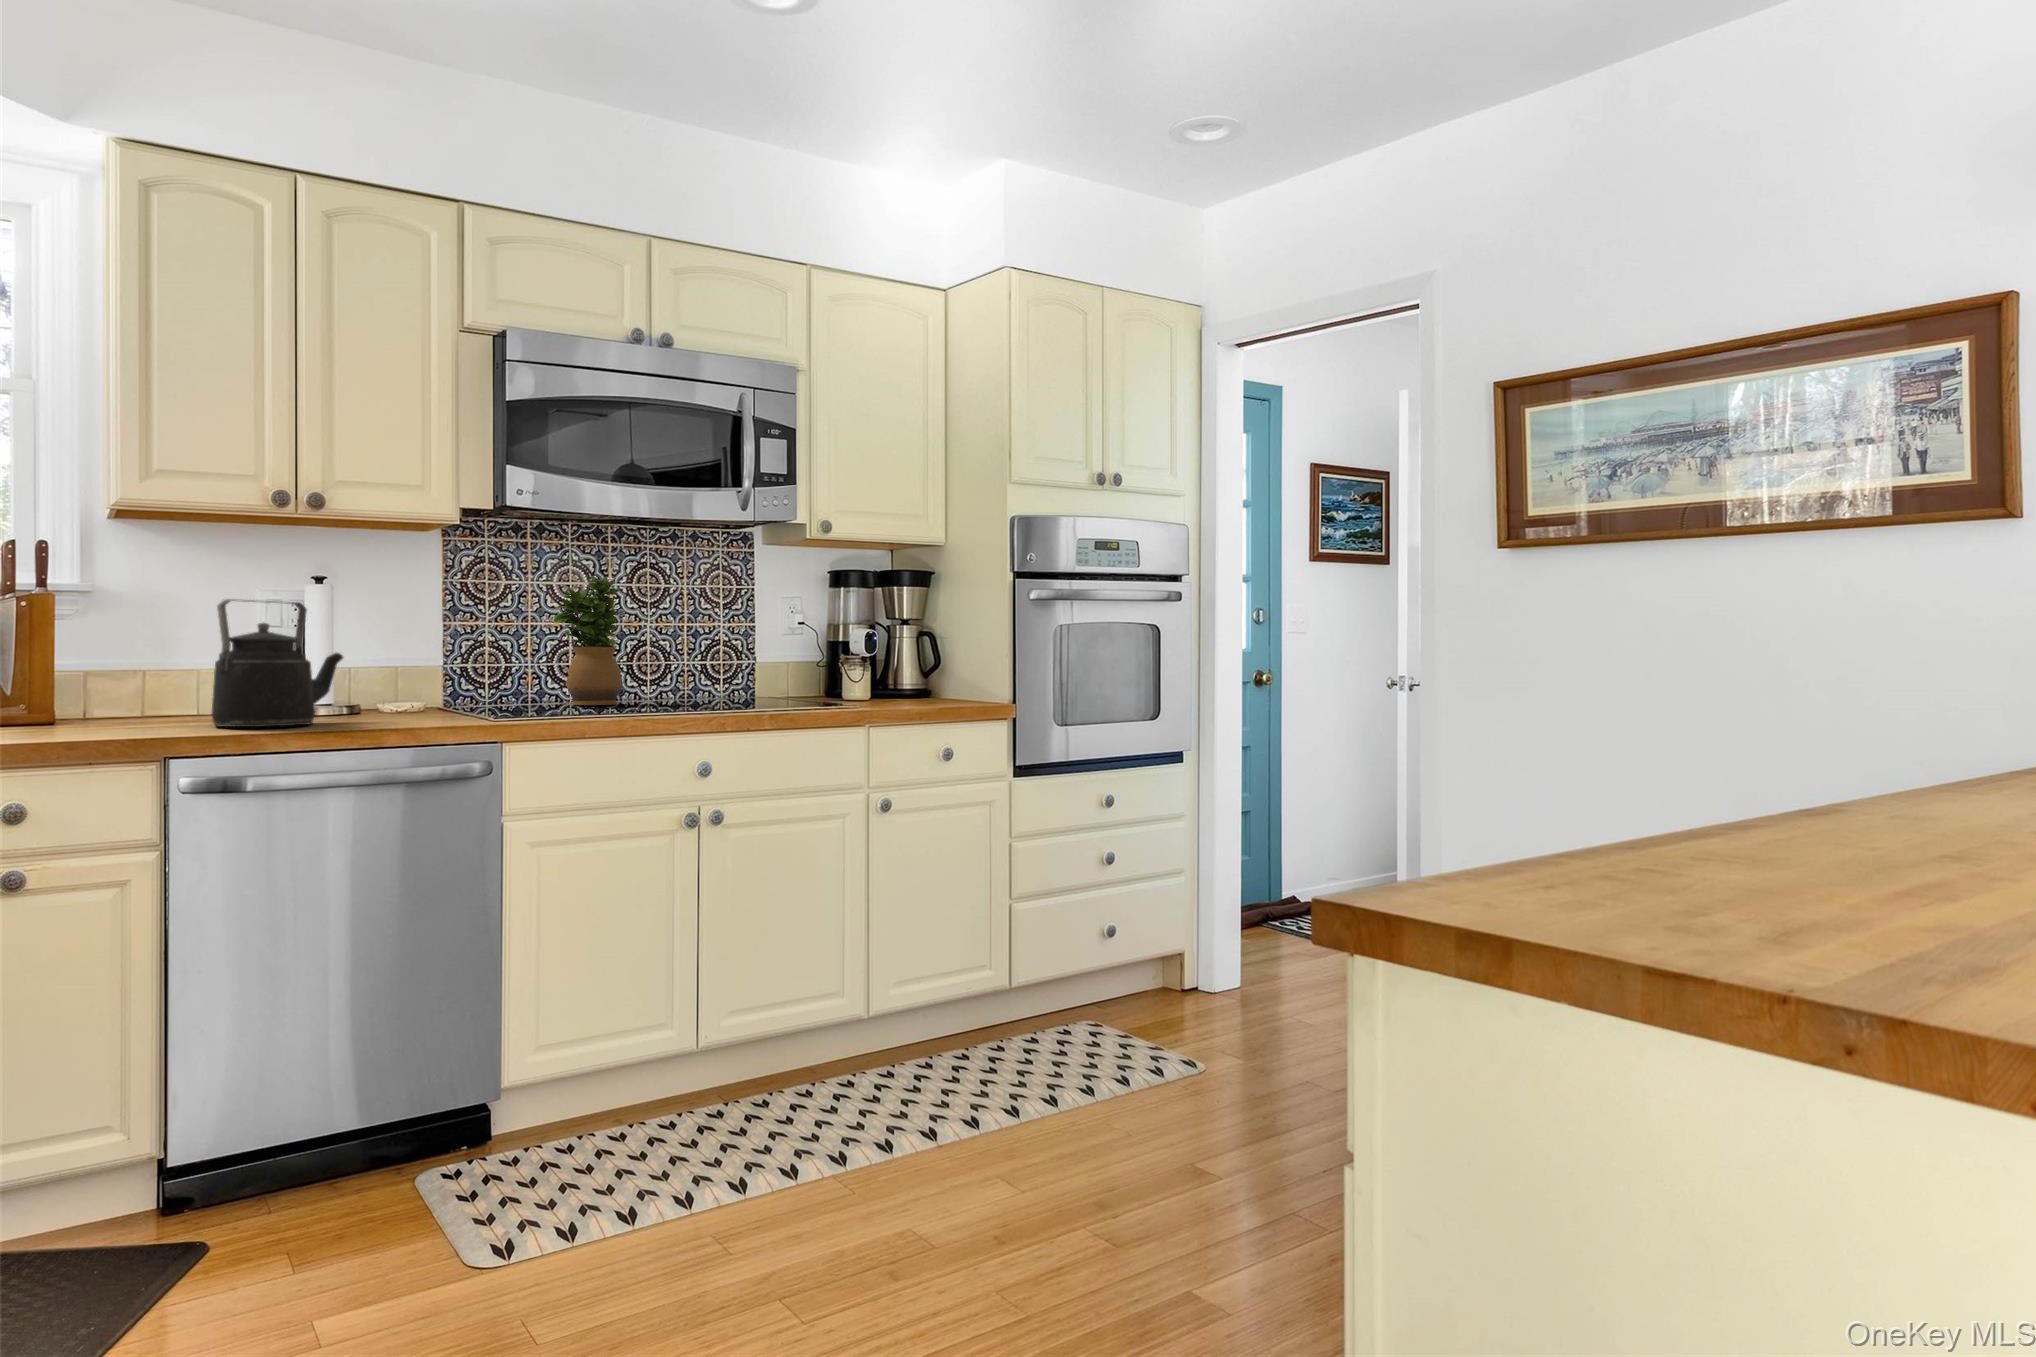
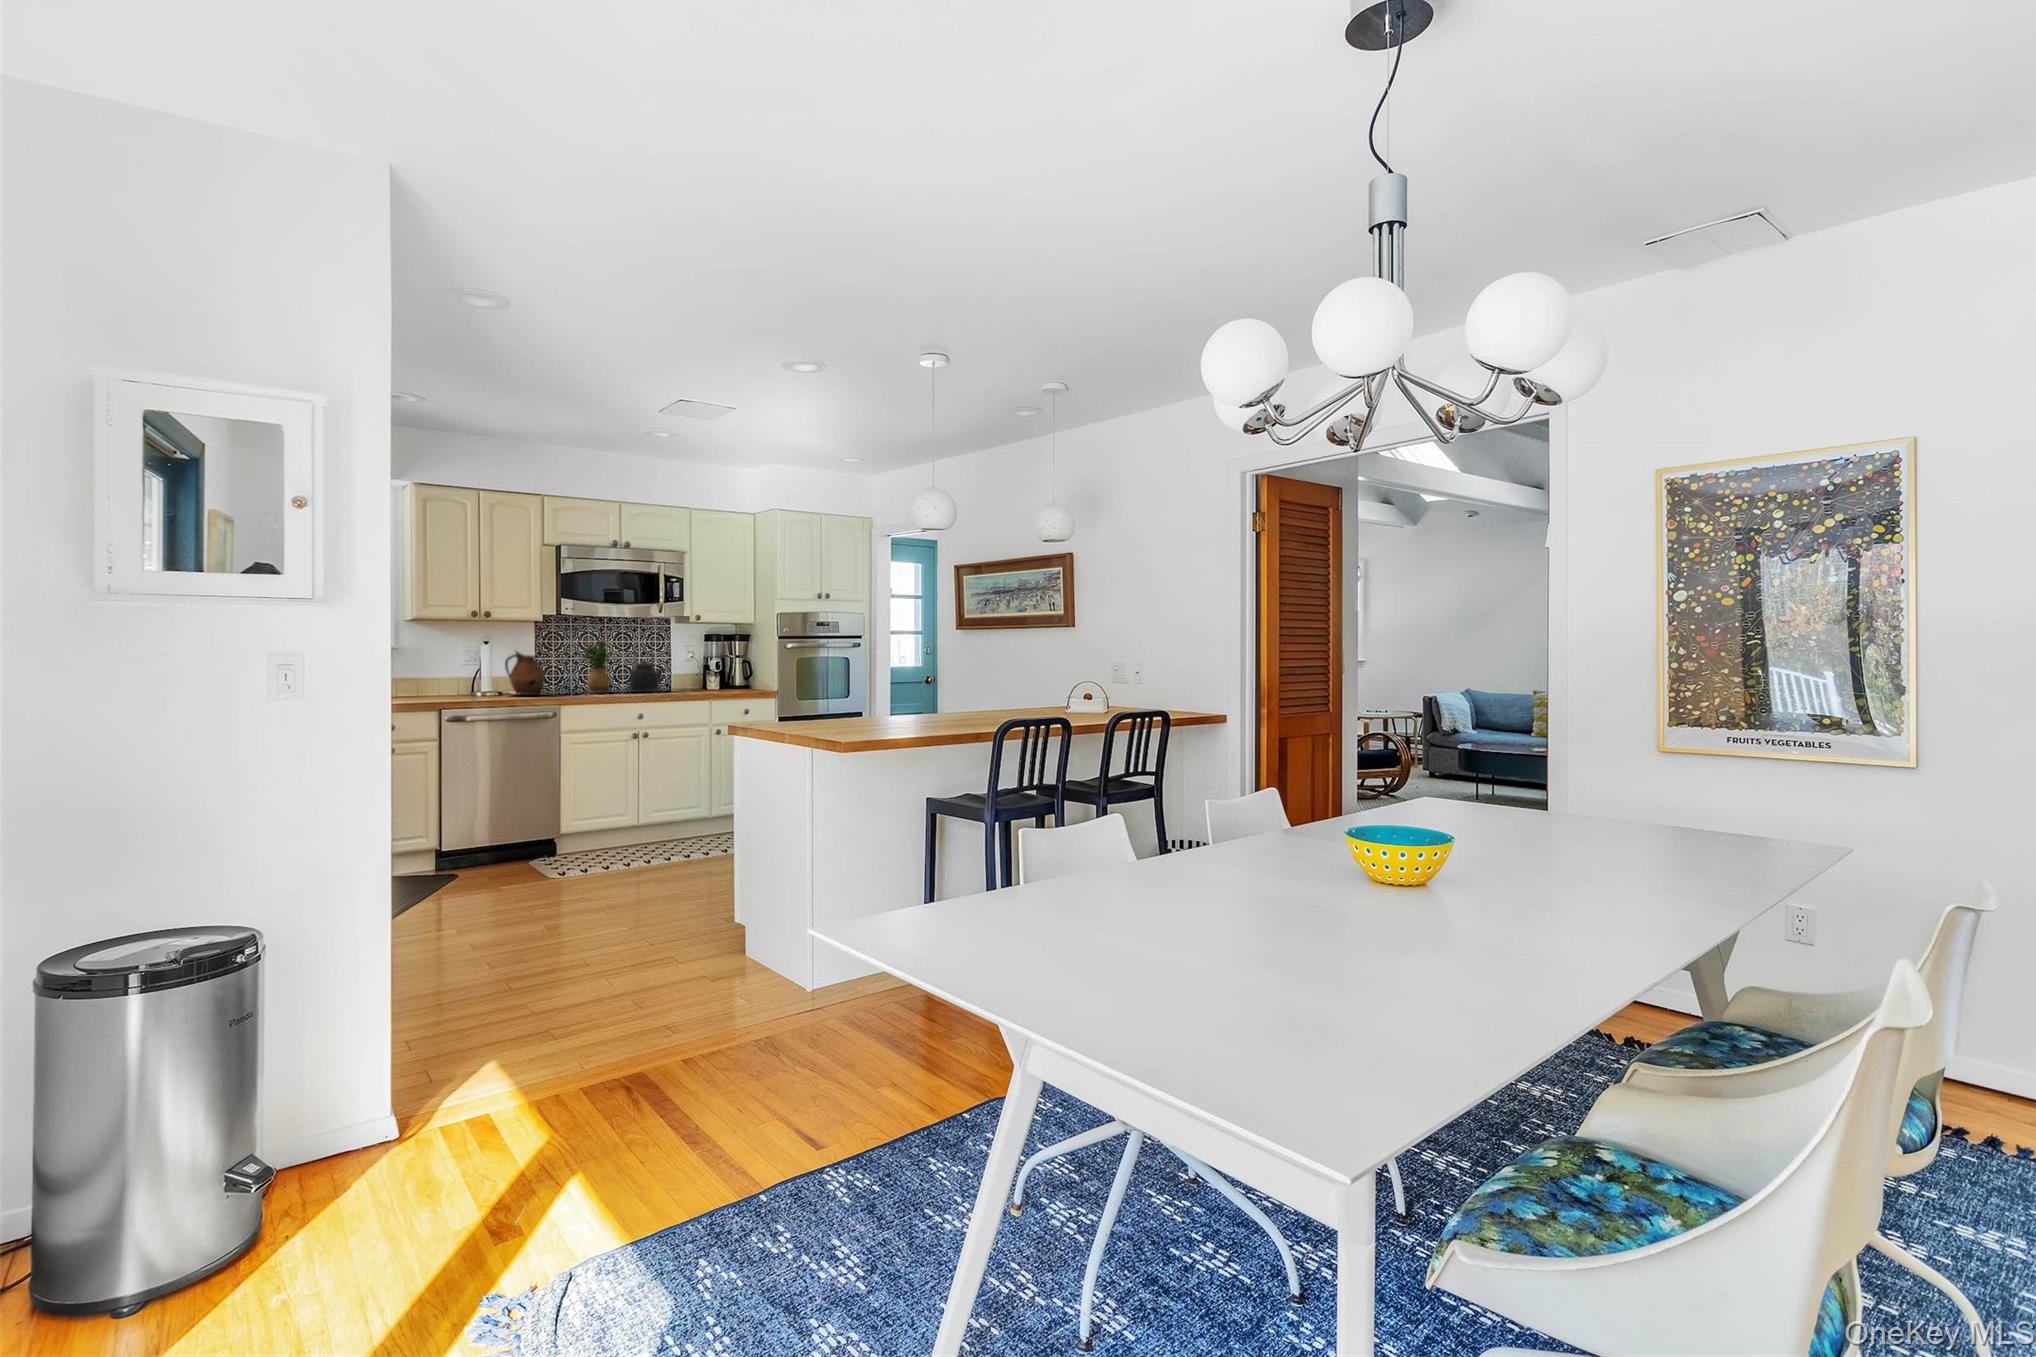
ceramic pitcher: none [363,597,486,714] -> present [505,651,545,695]
kettle: present [212,599,343,727] -> present [629,653,663,692]

